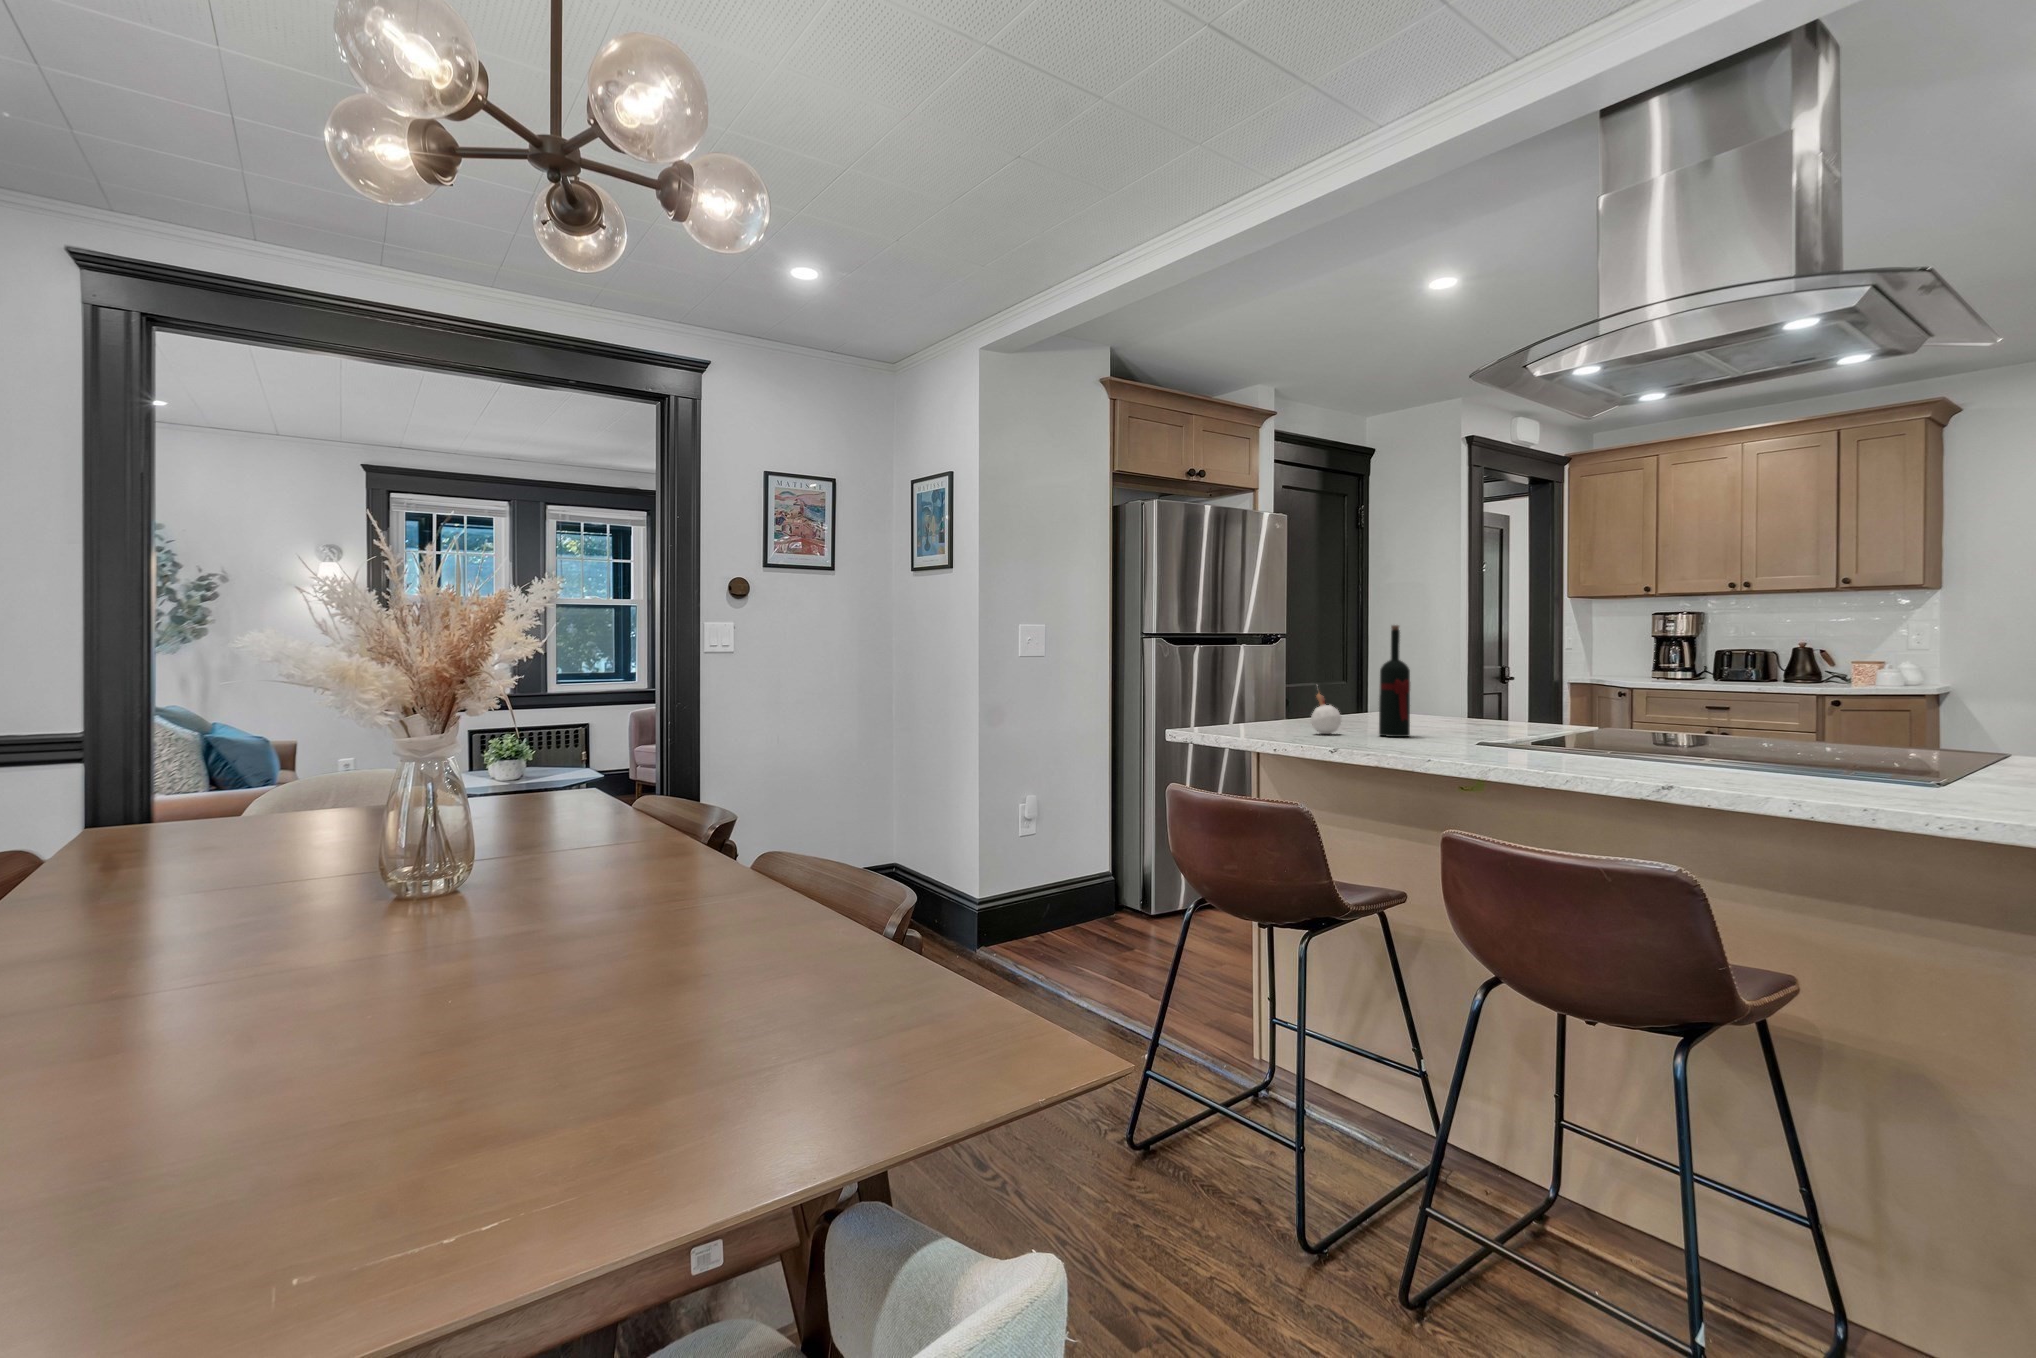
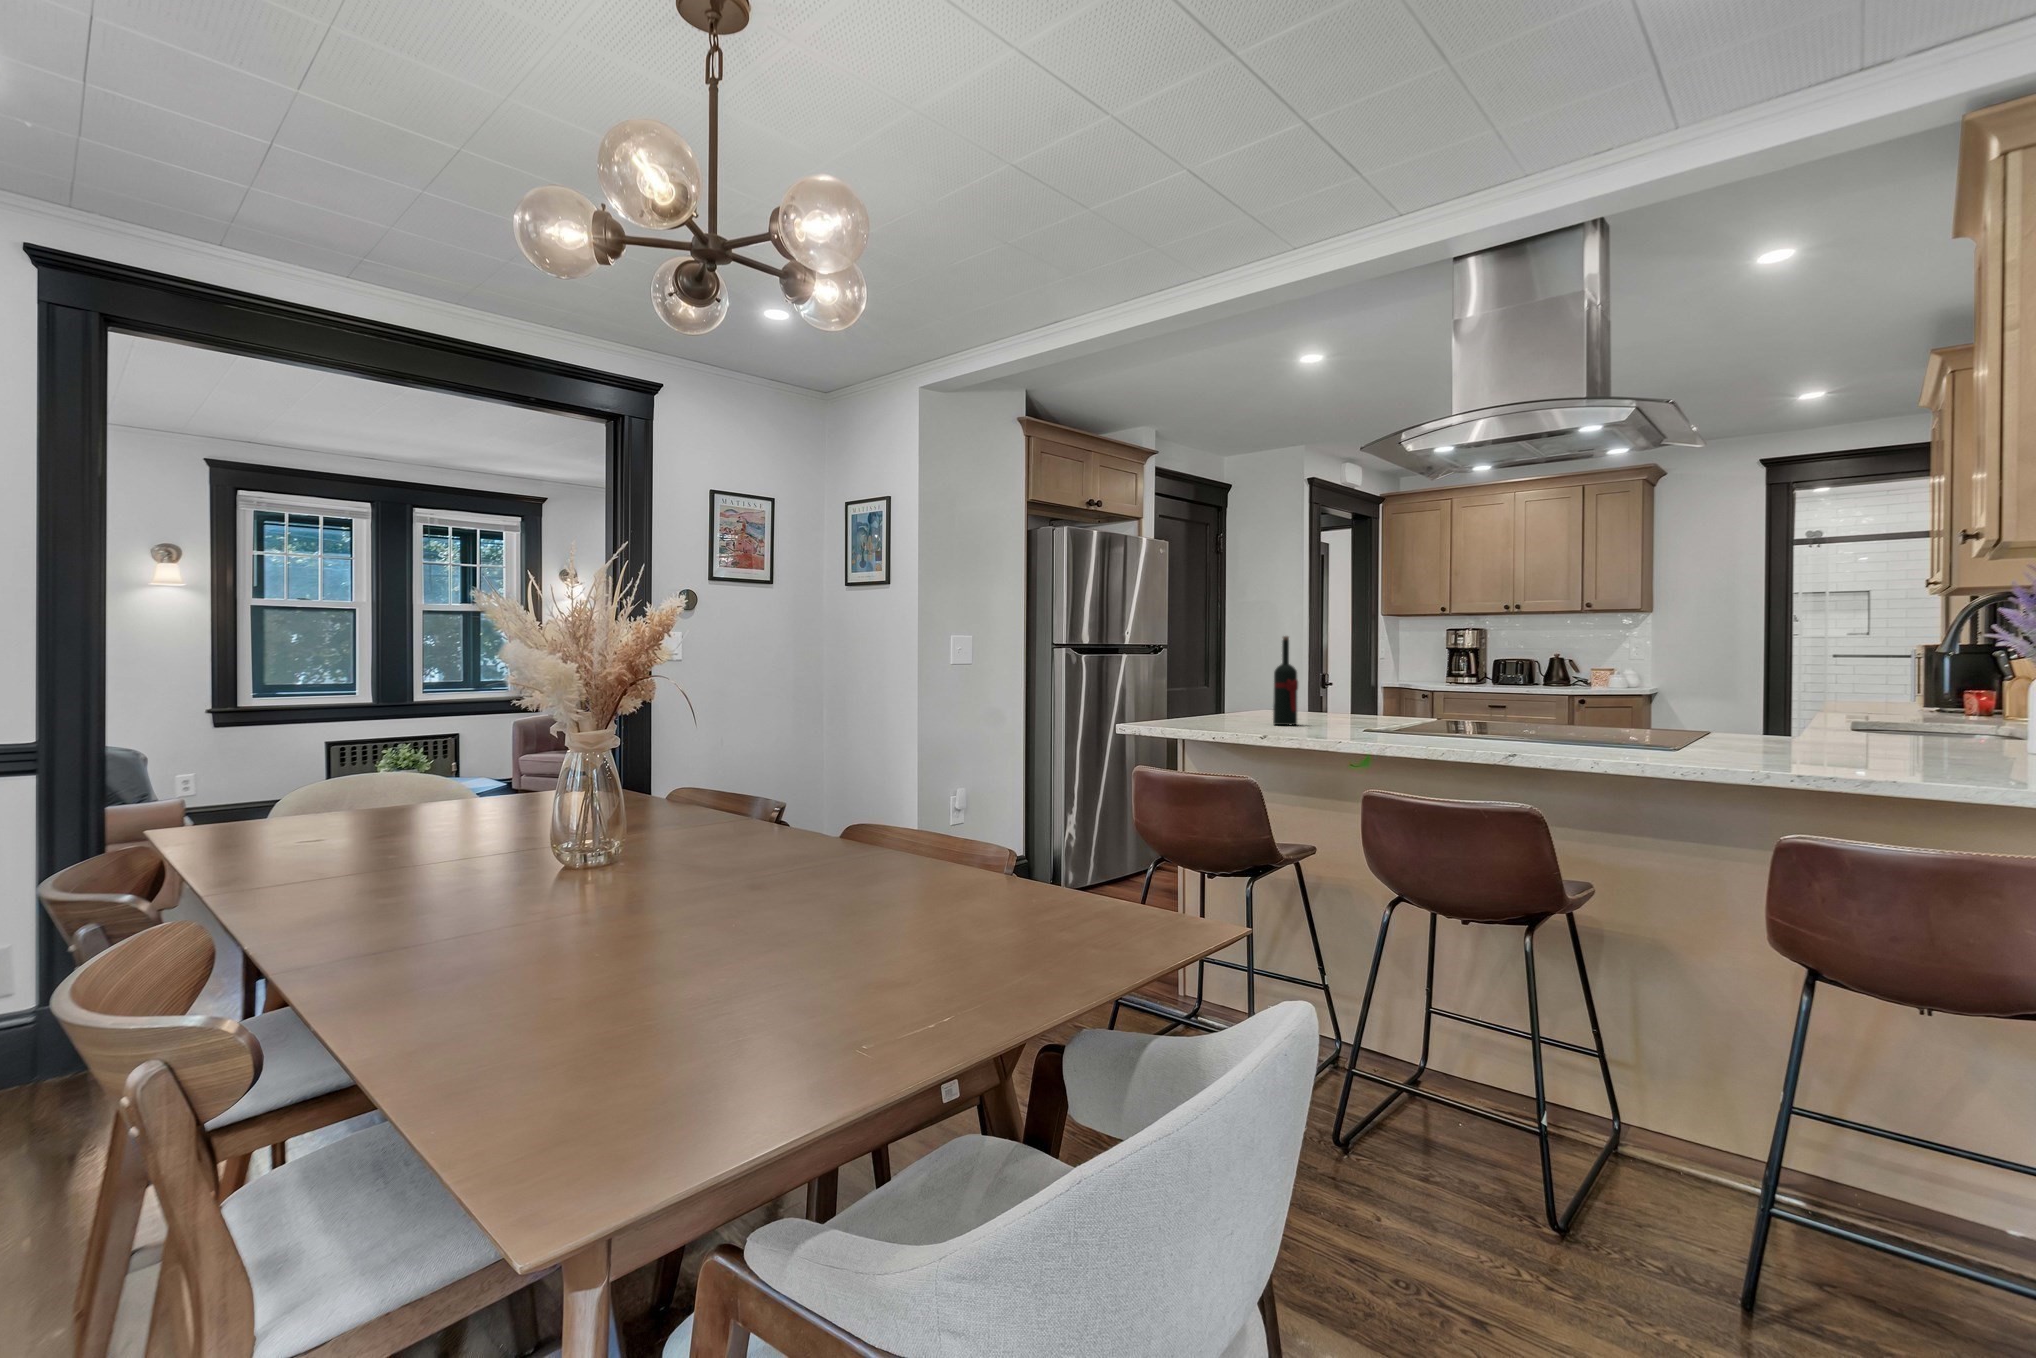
candle: present [1311,684,1341,734] -> none [1219,684,1243,724]

